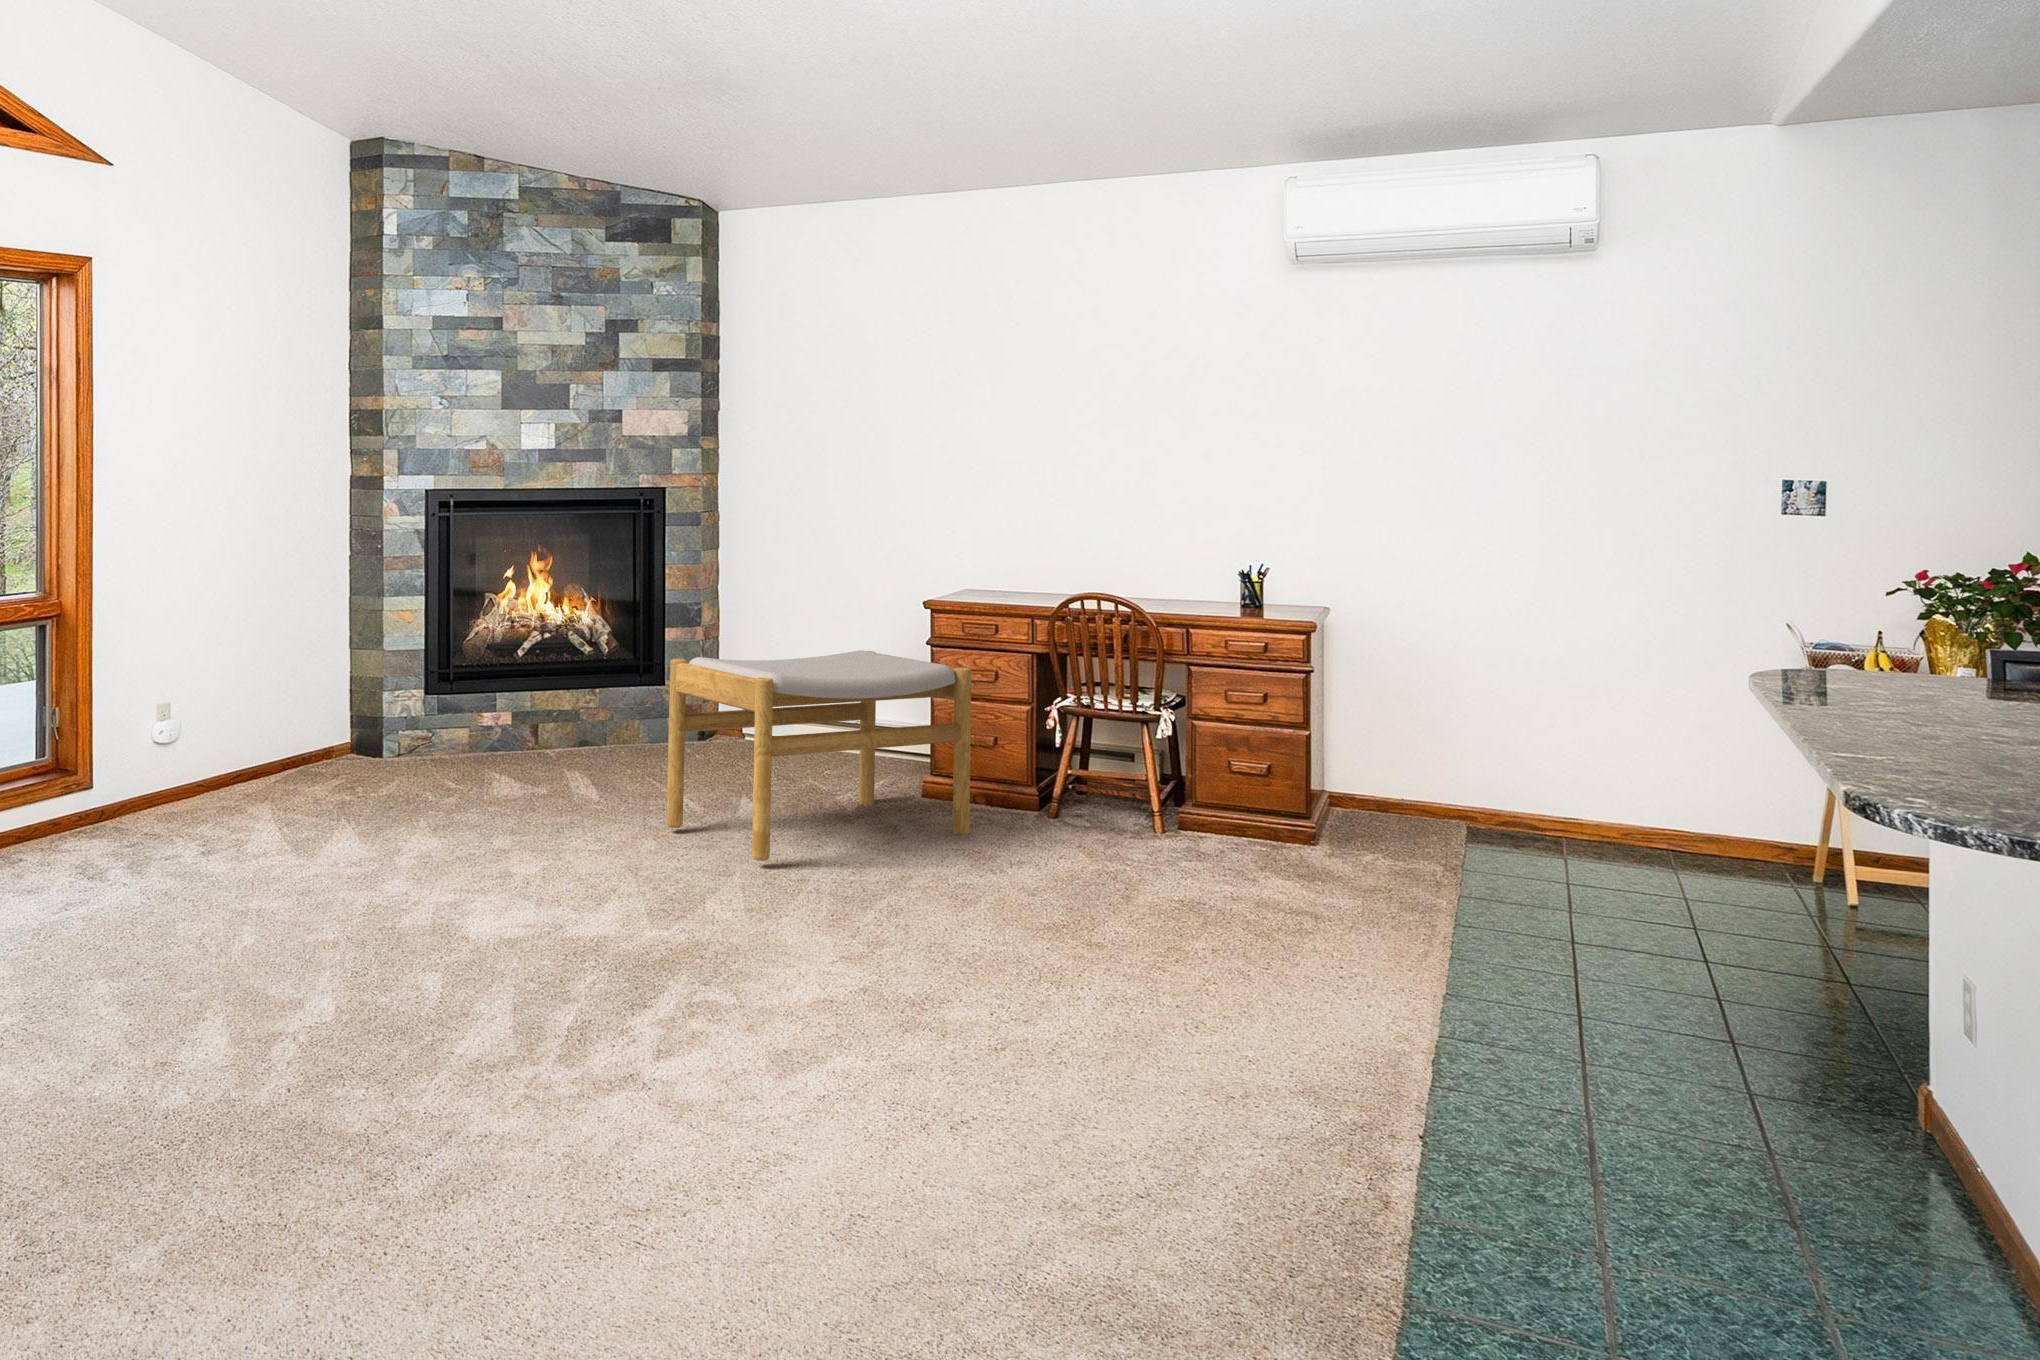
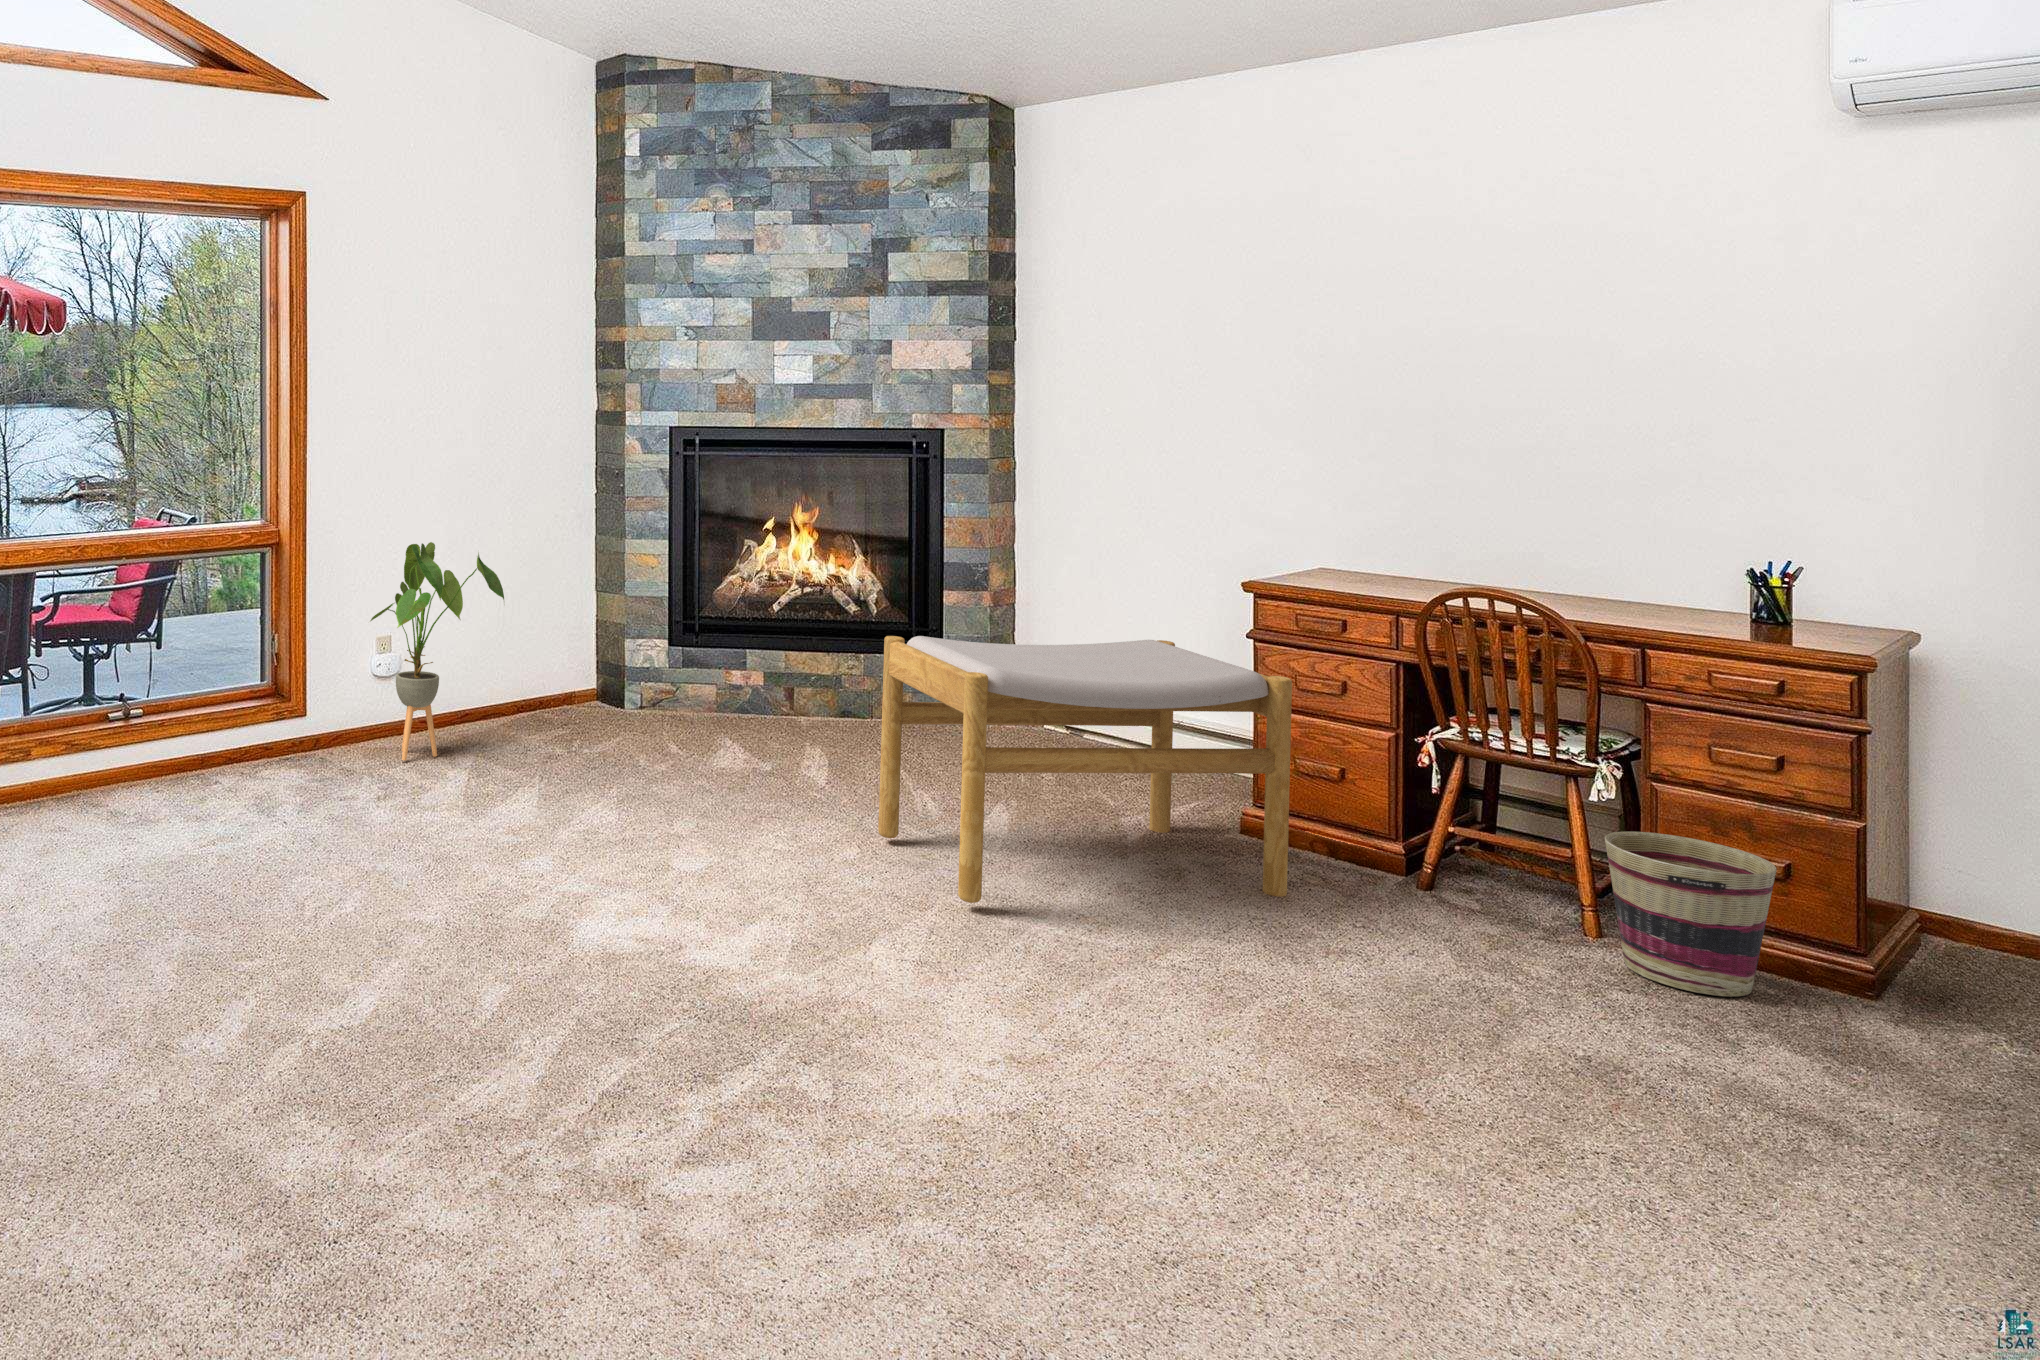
house plant: none [167,605,303,816] -> present [370,542,504,760]
basket: none [1170,756,1266,857] -> present [1605,832,1777,997]

